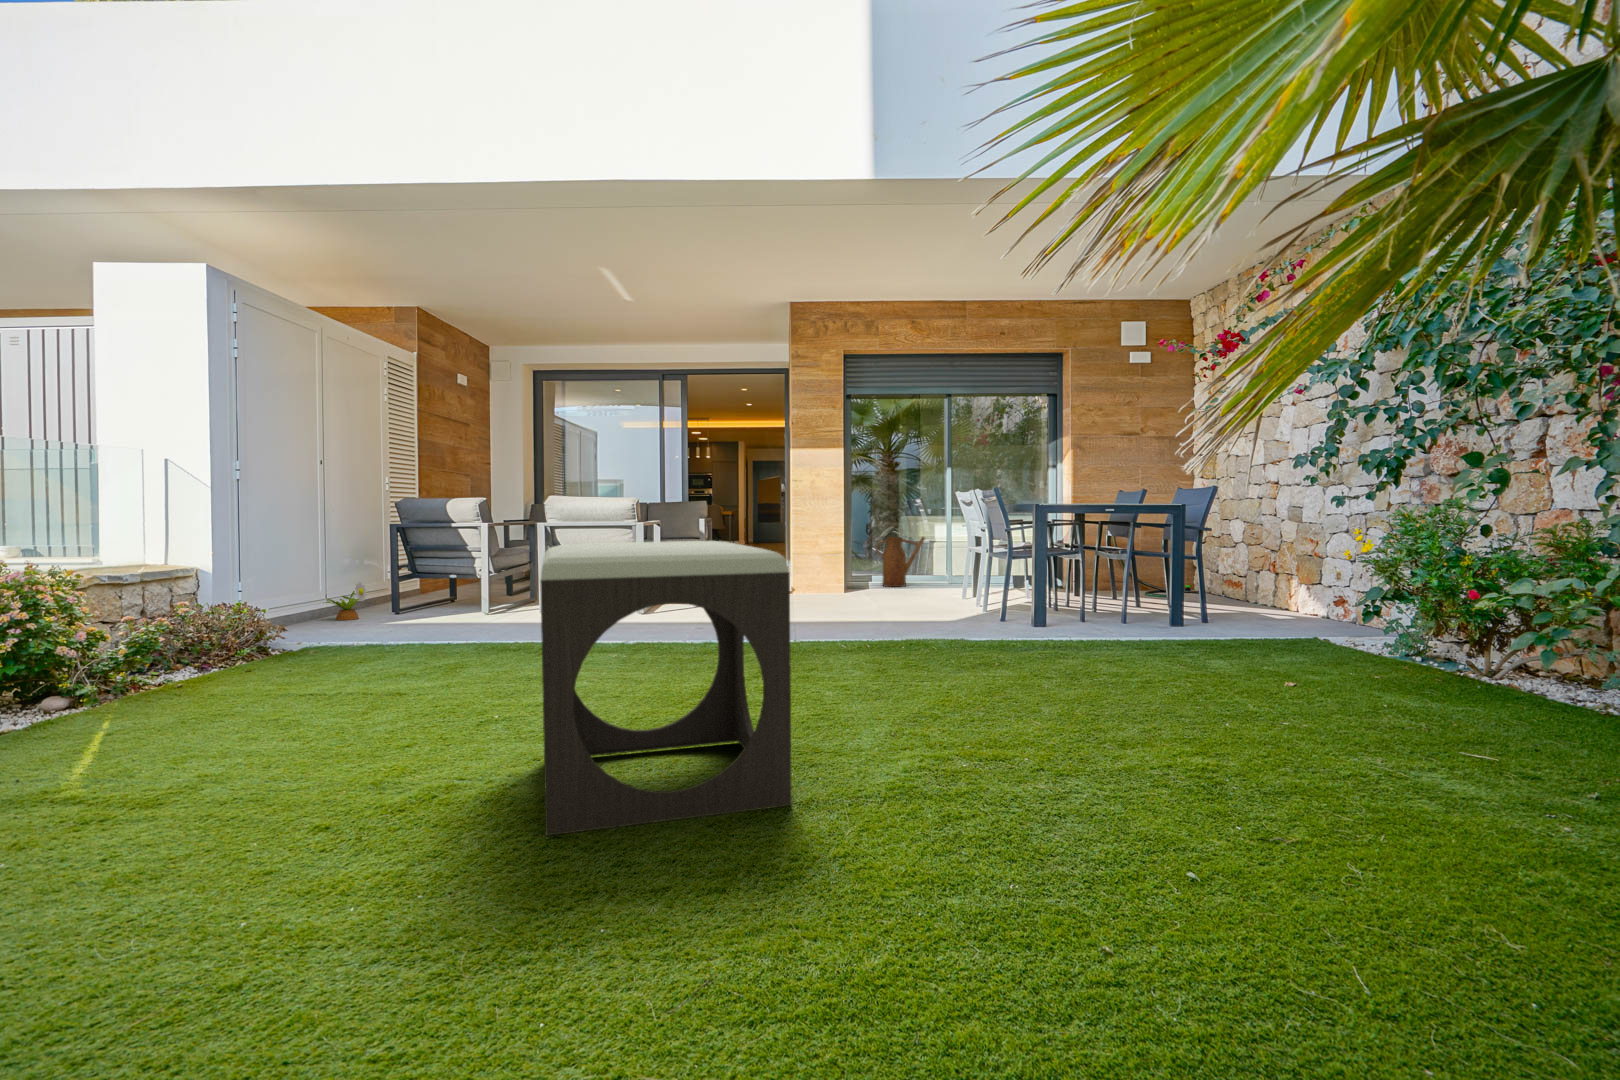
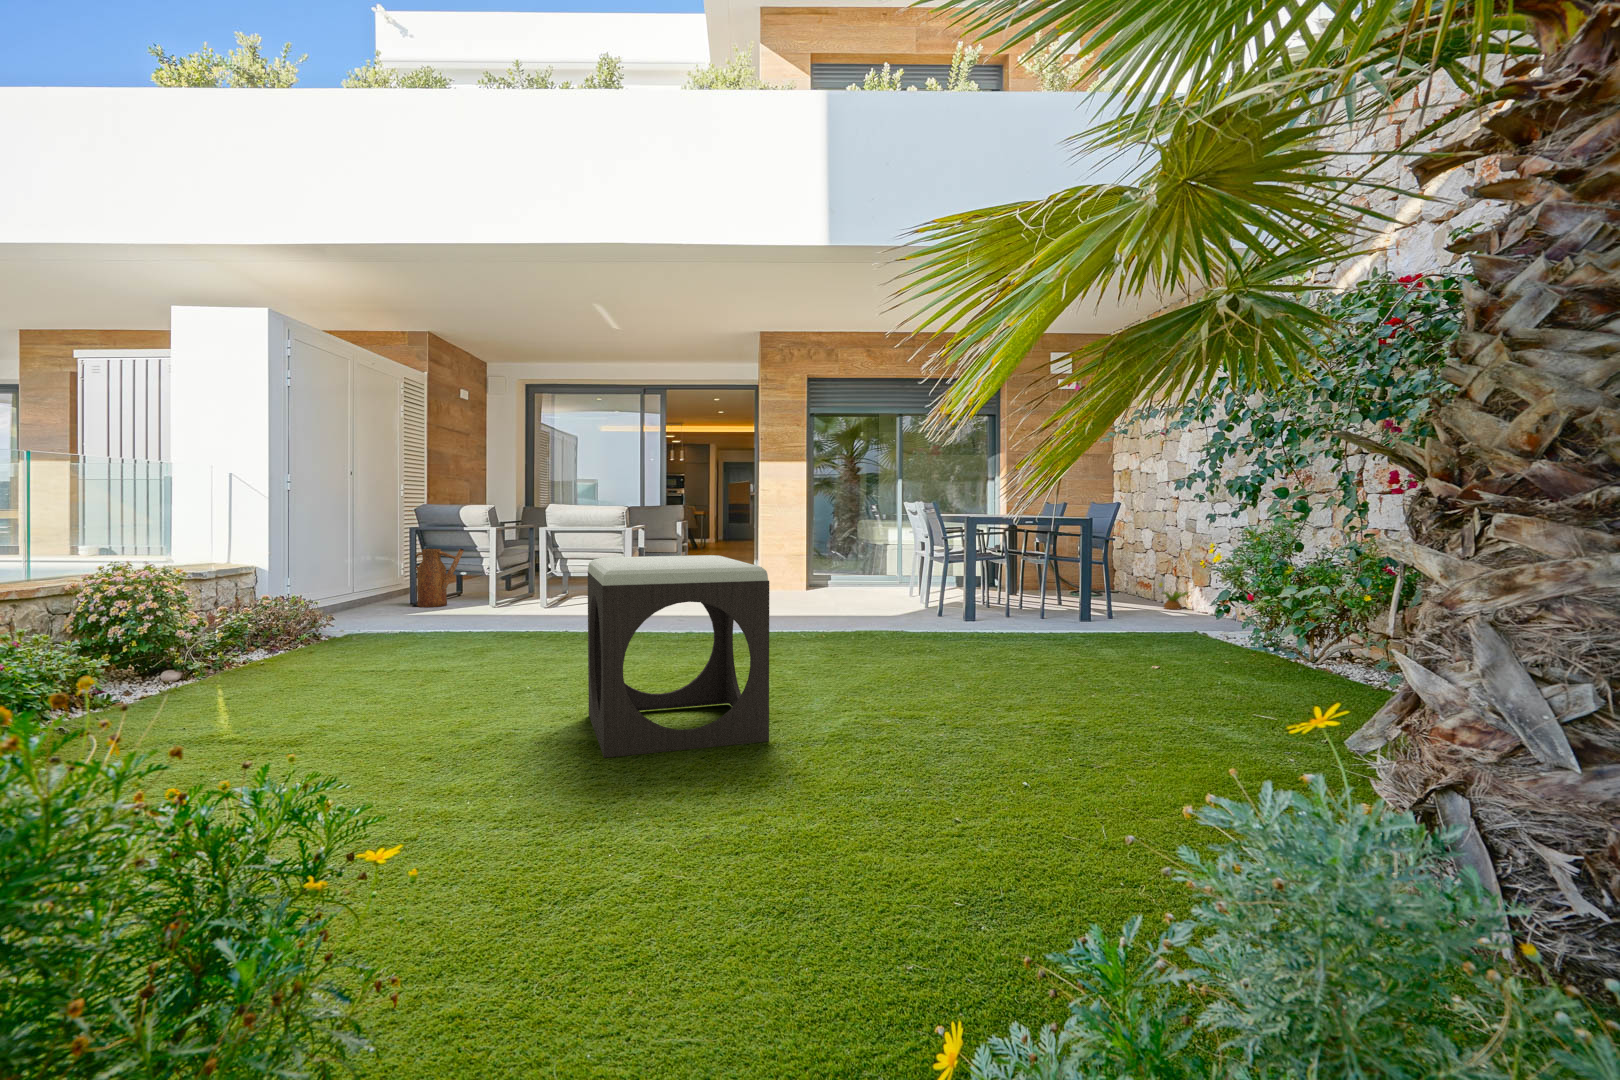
watering can: present [876,537,925,587] -> present [416,549,464,607]
decorative plant: present [325,581,366,620] -> present [1158,578,1188,610]

